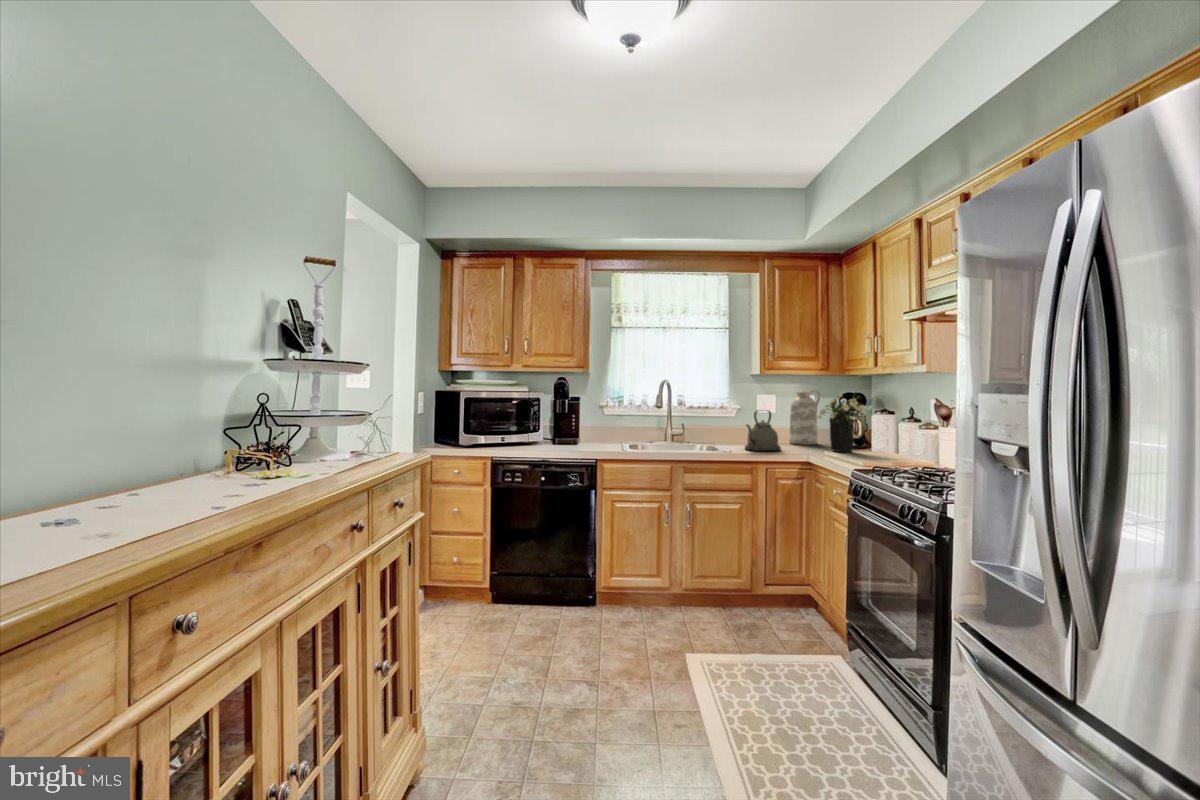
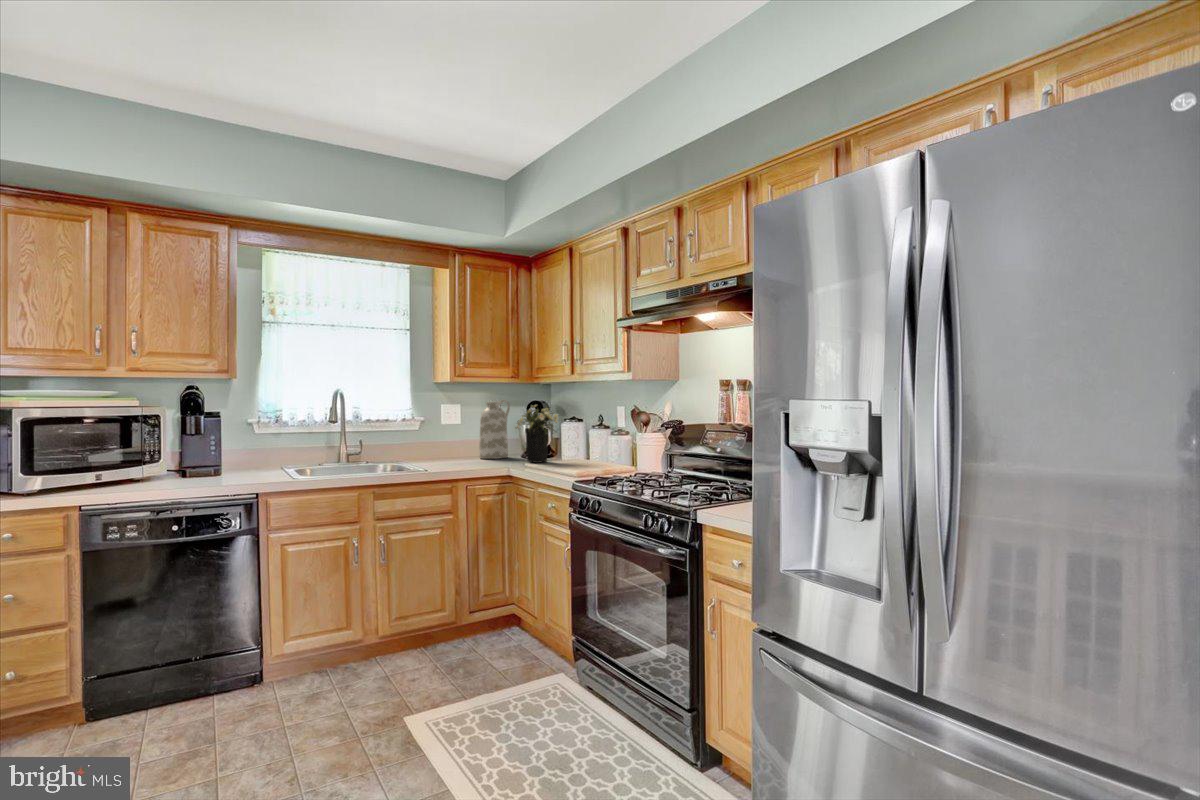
kettle: present [745,410,781,451] -> none [440,422,479,468]

